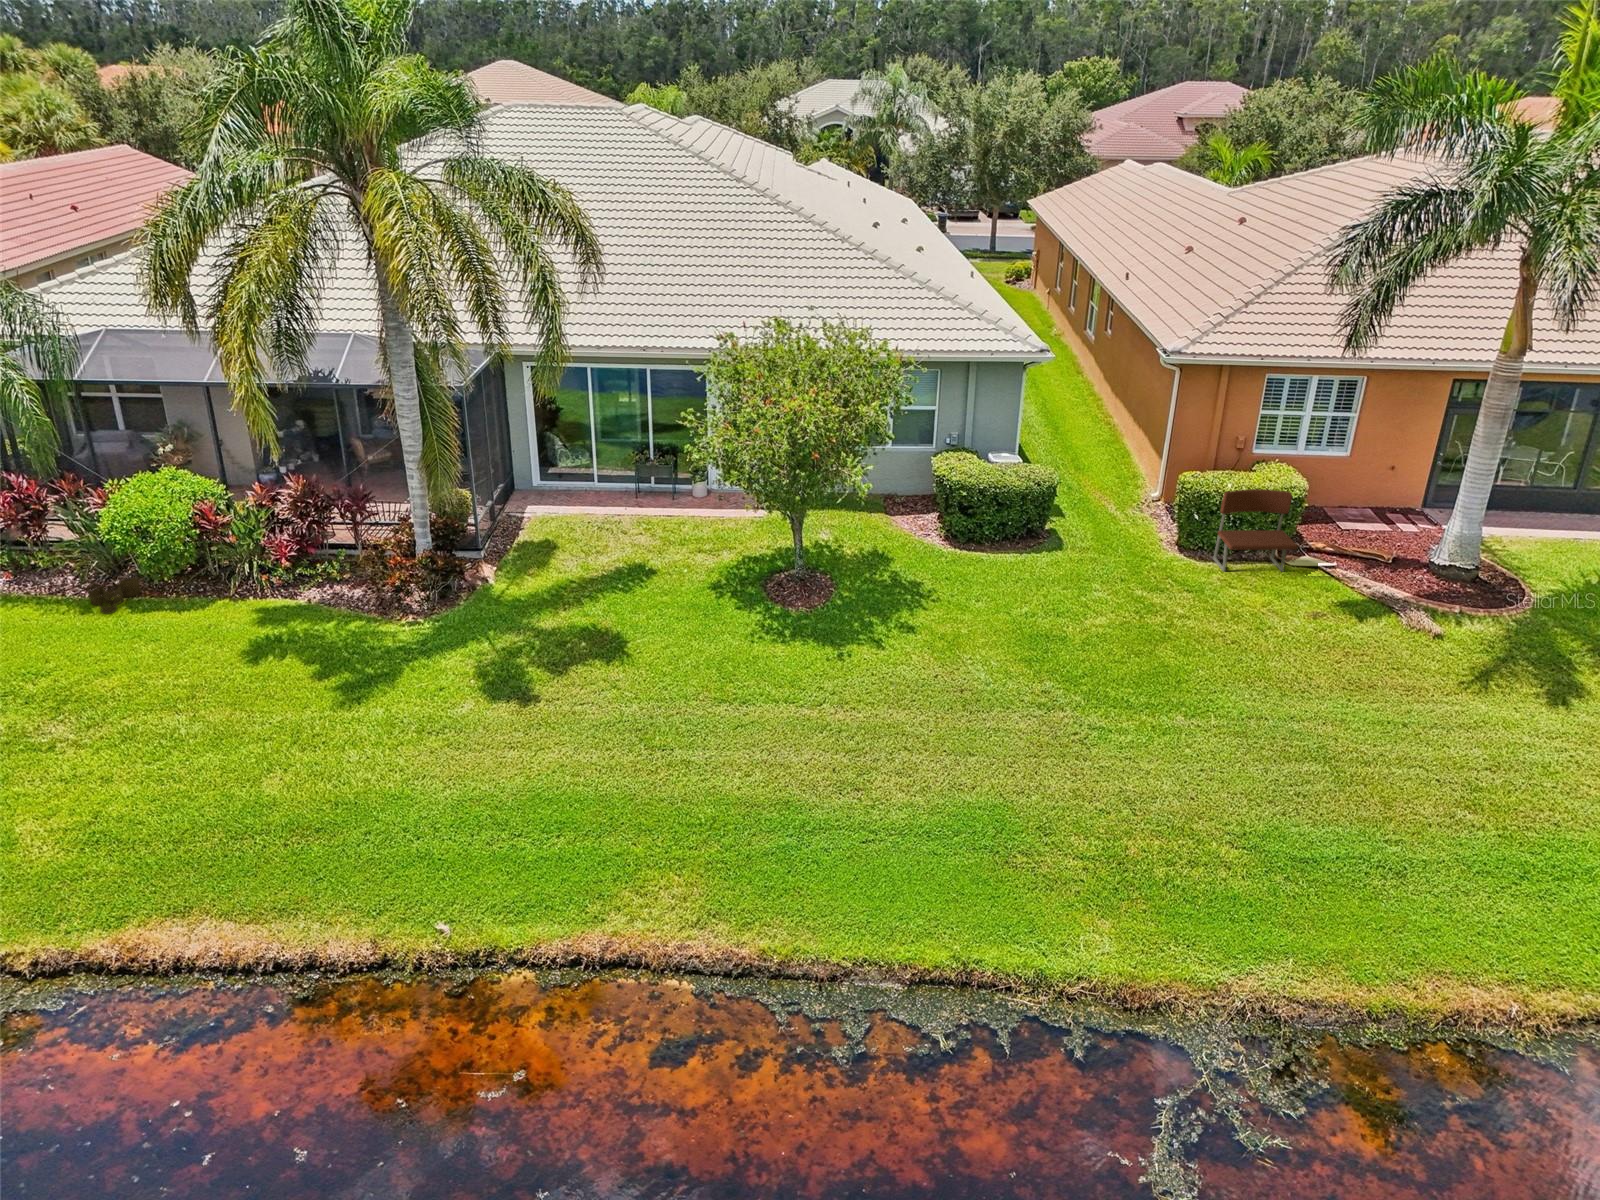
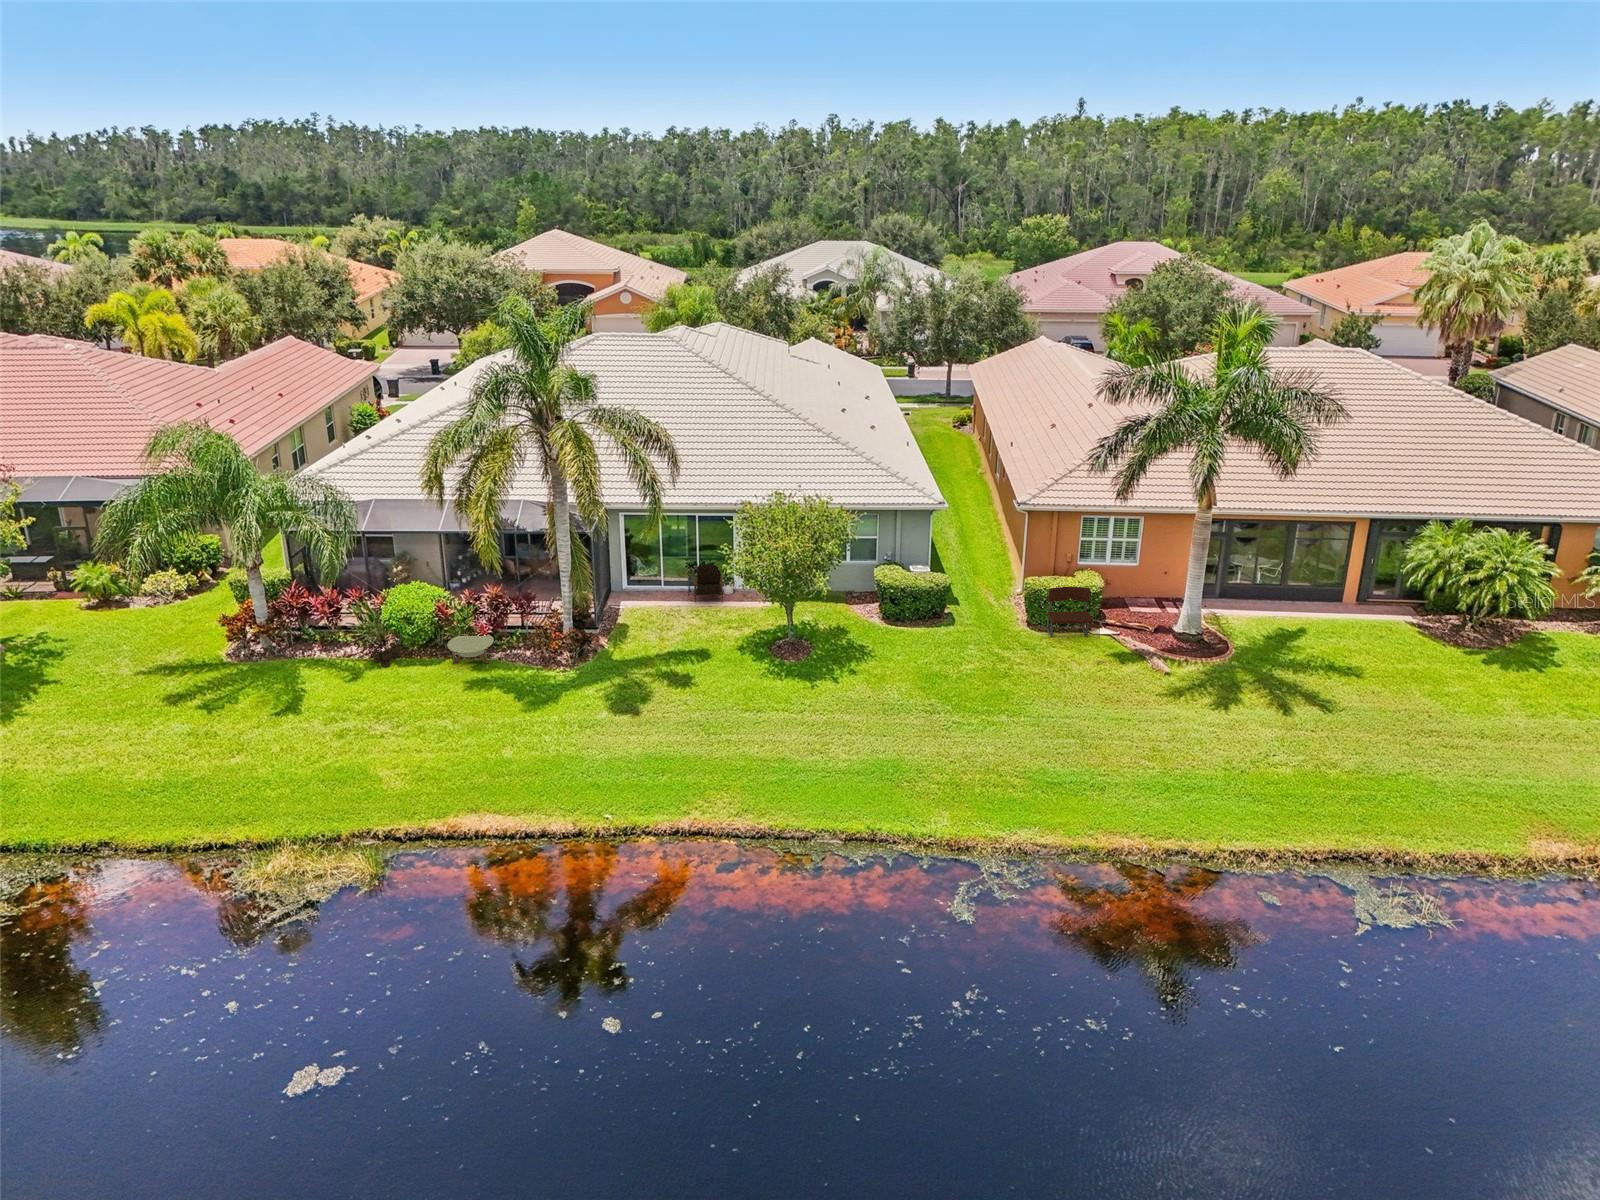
armchair: none [642,451,689,511] -> present [694,565,723,602]
round table: none [213,556,295,609] -> present [447,634,494,664]

